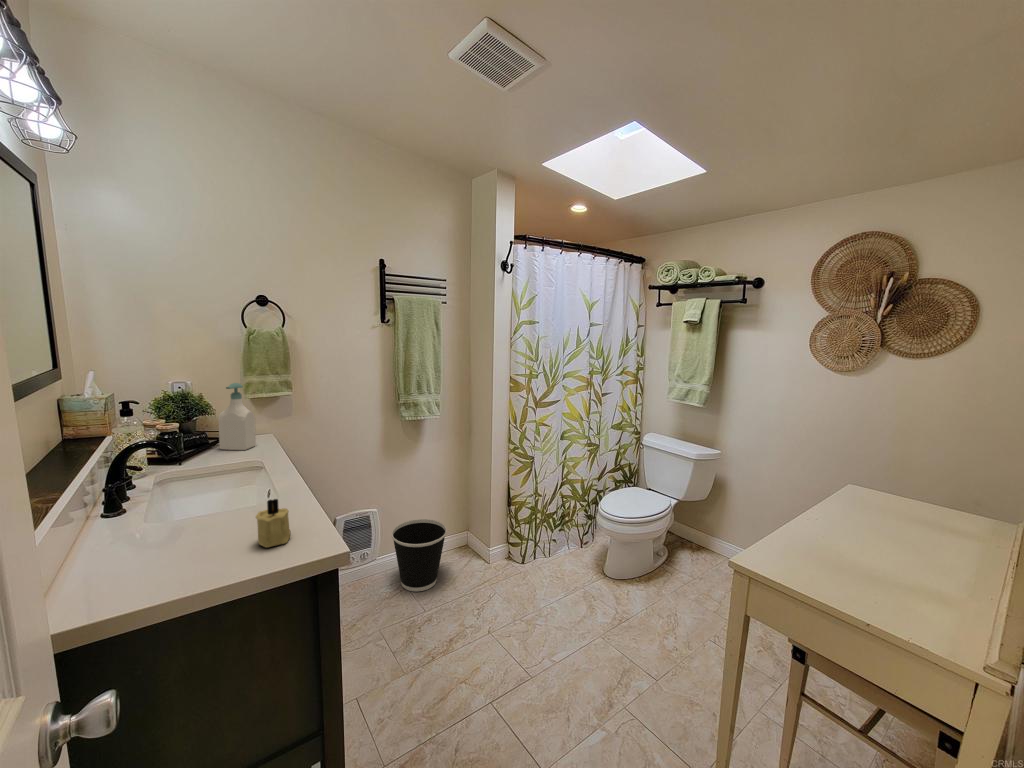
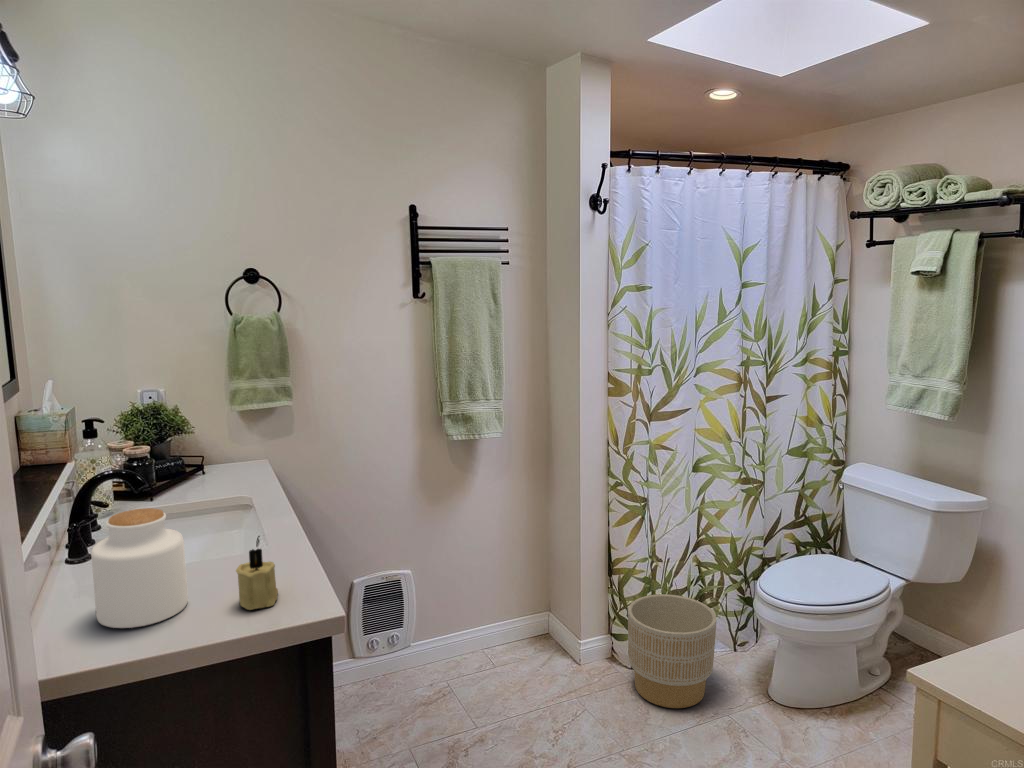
soap bottle: present [219,383,256,450] -> none [196,391,243,483]
jar: none [123,470,212,570] -> present [91,508,188,628]
planter: none [522,516,576,588] -> present [628,594,716,708]
wastebasket: present [392,519,447,591] -> none [430,590,511,697]

